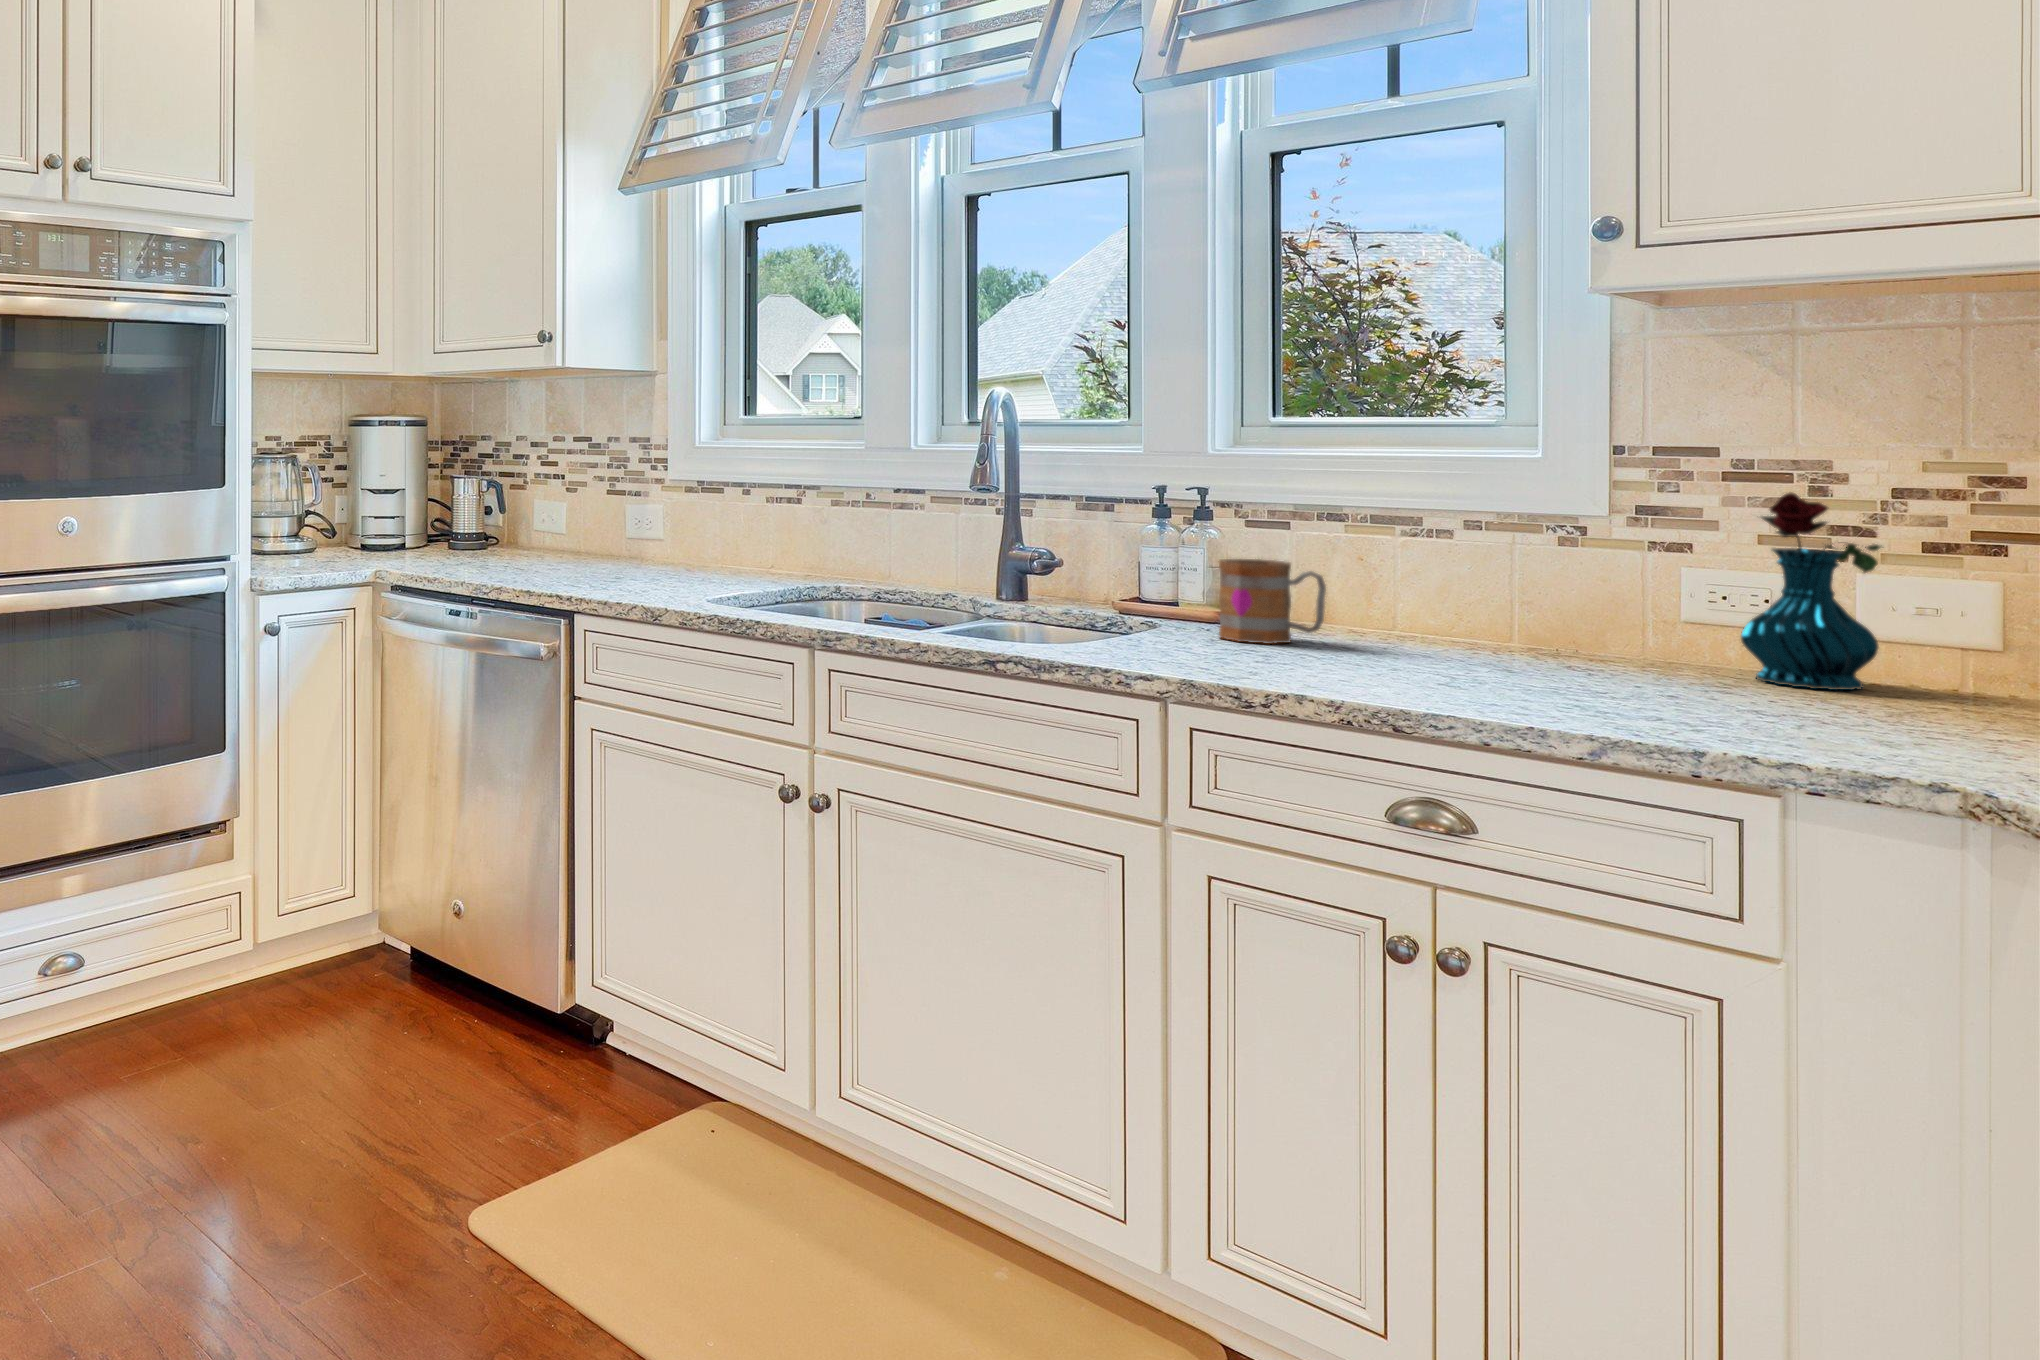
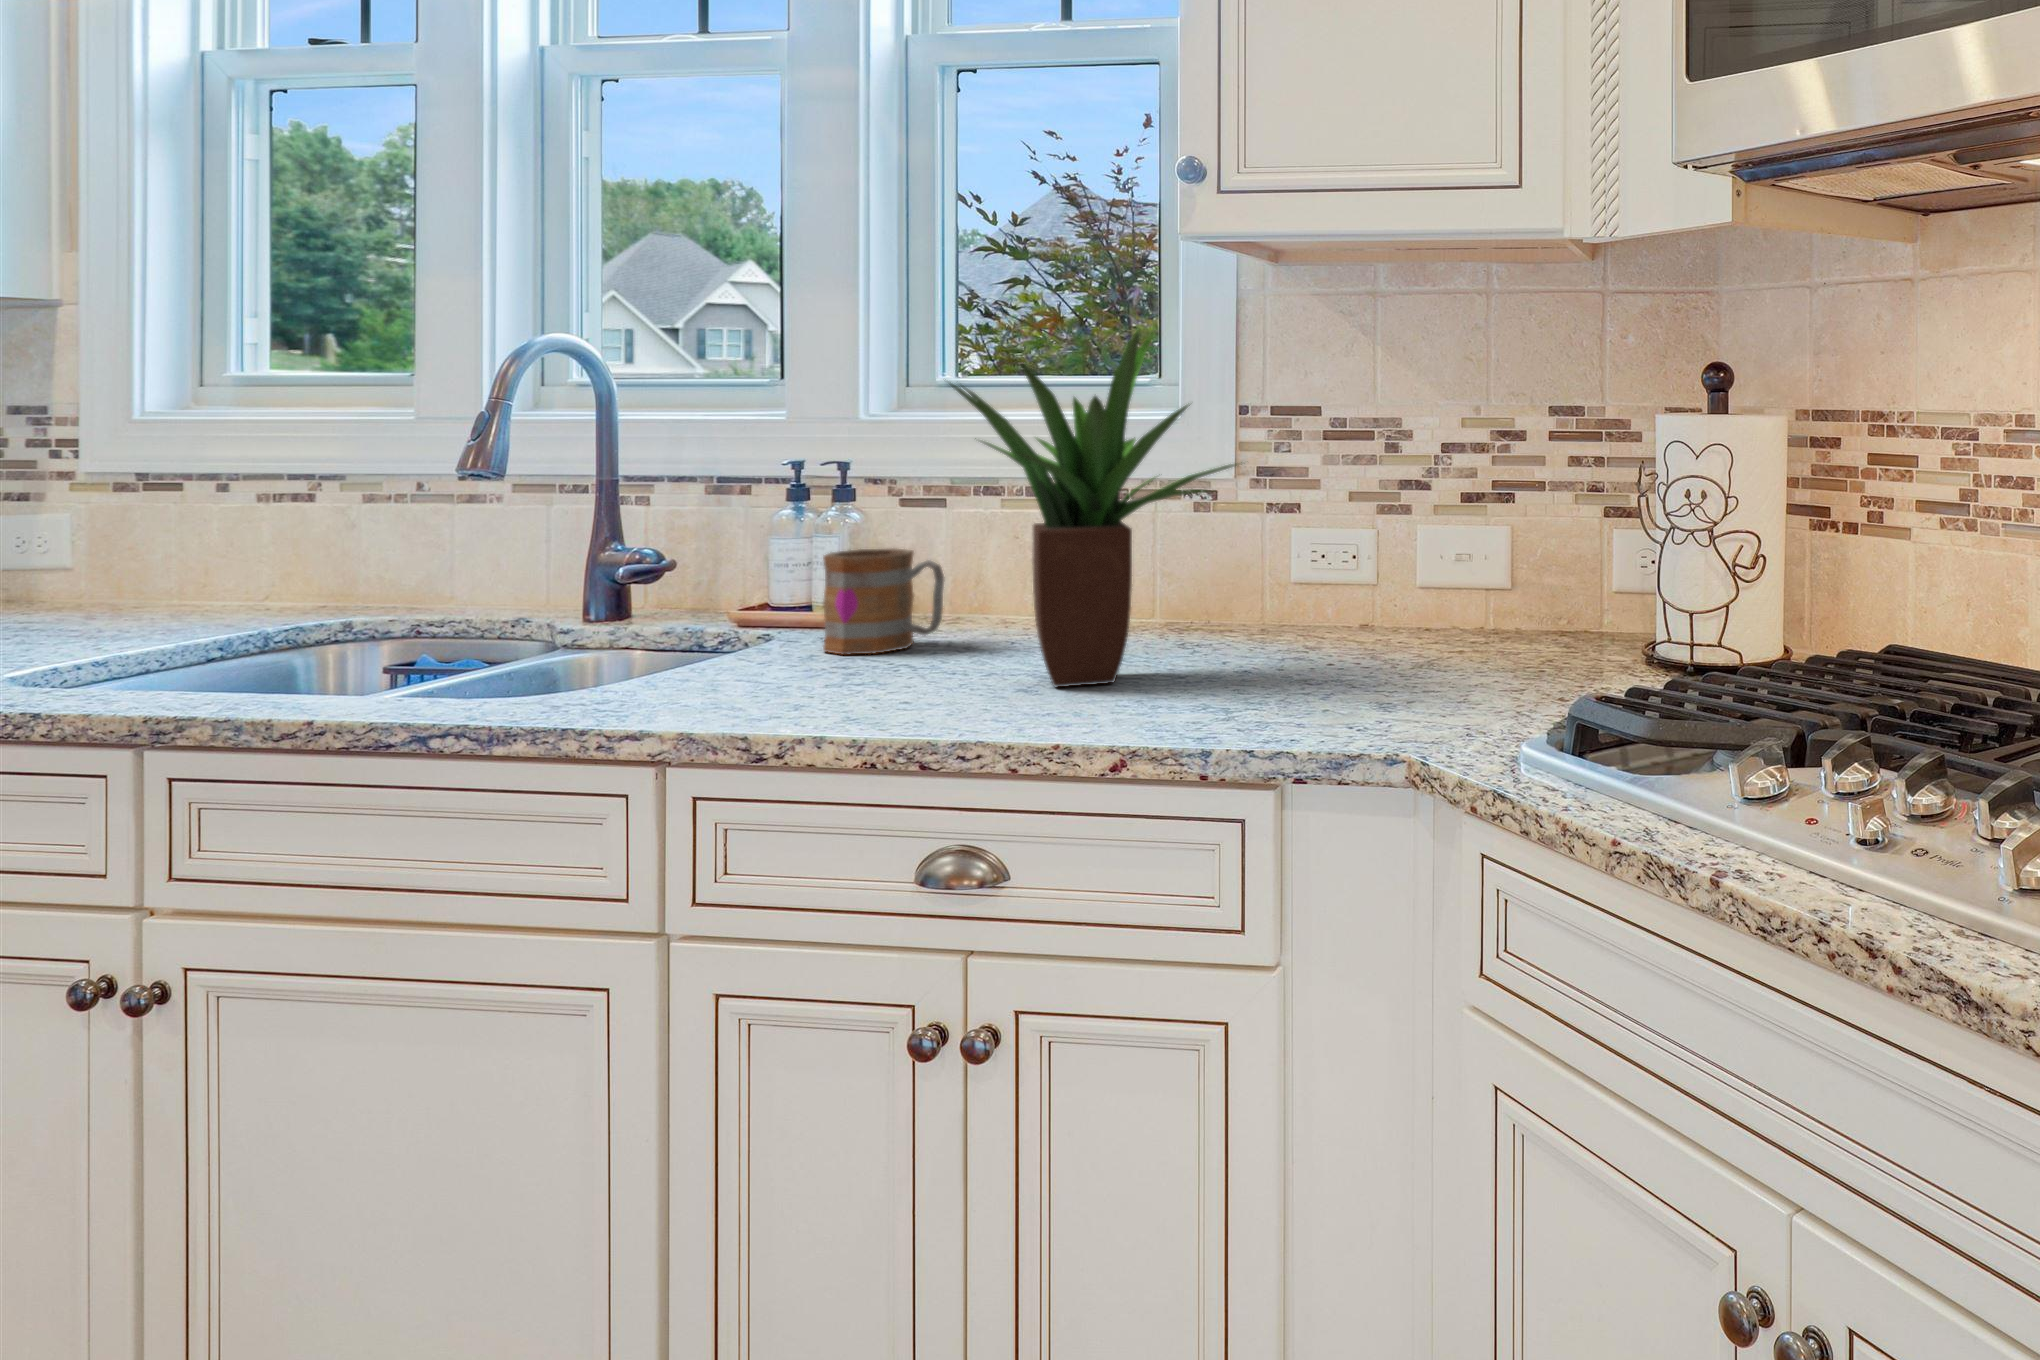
potted plant: none [1360,373,1675,688] -> present [950,331,1242,687]
vase: present [1741,493,1883,690] -> none [1326,451,1428,644]

